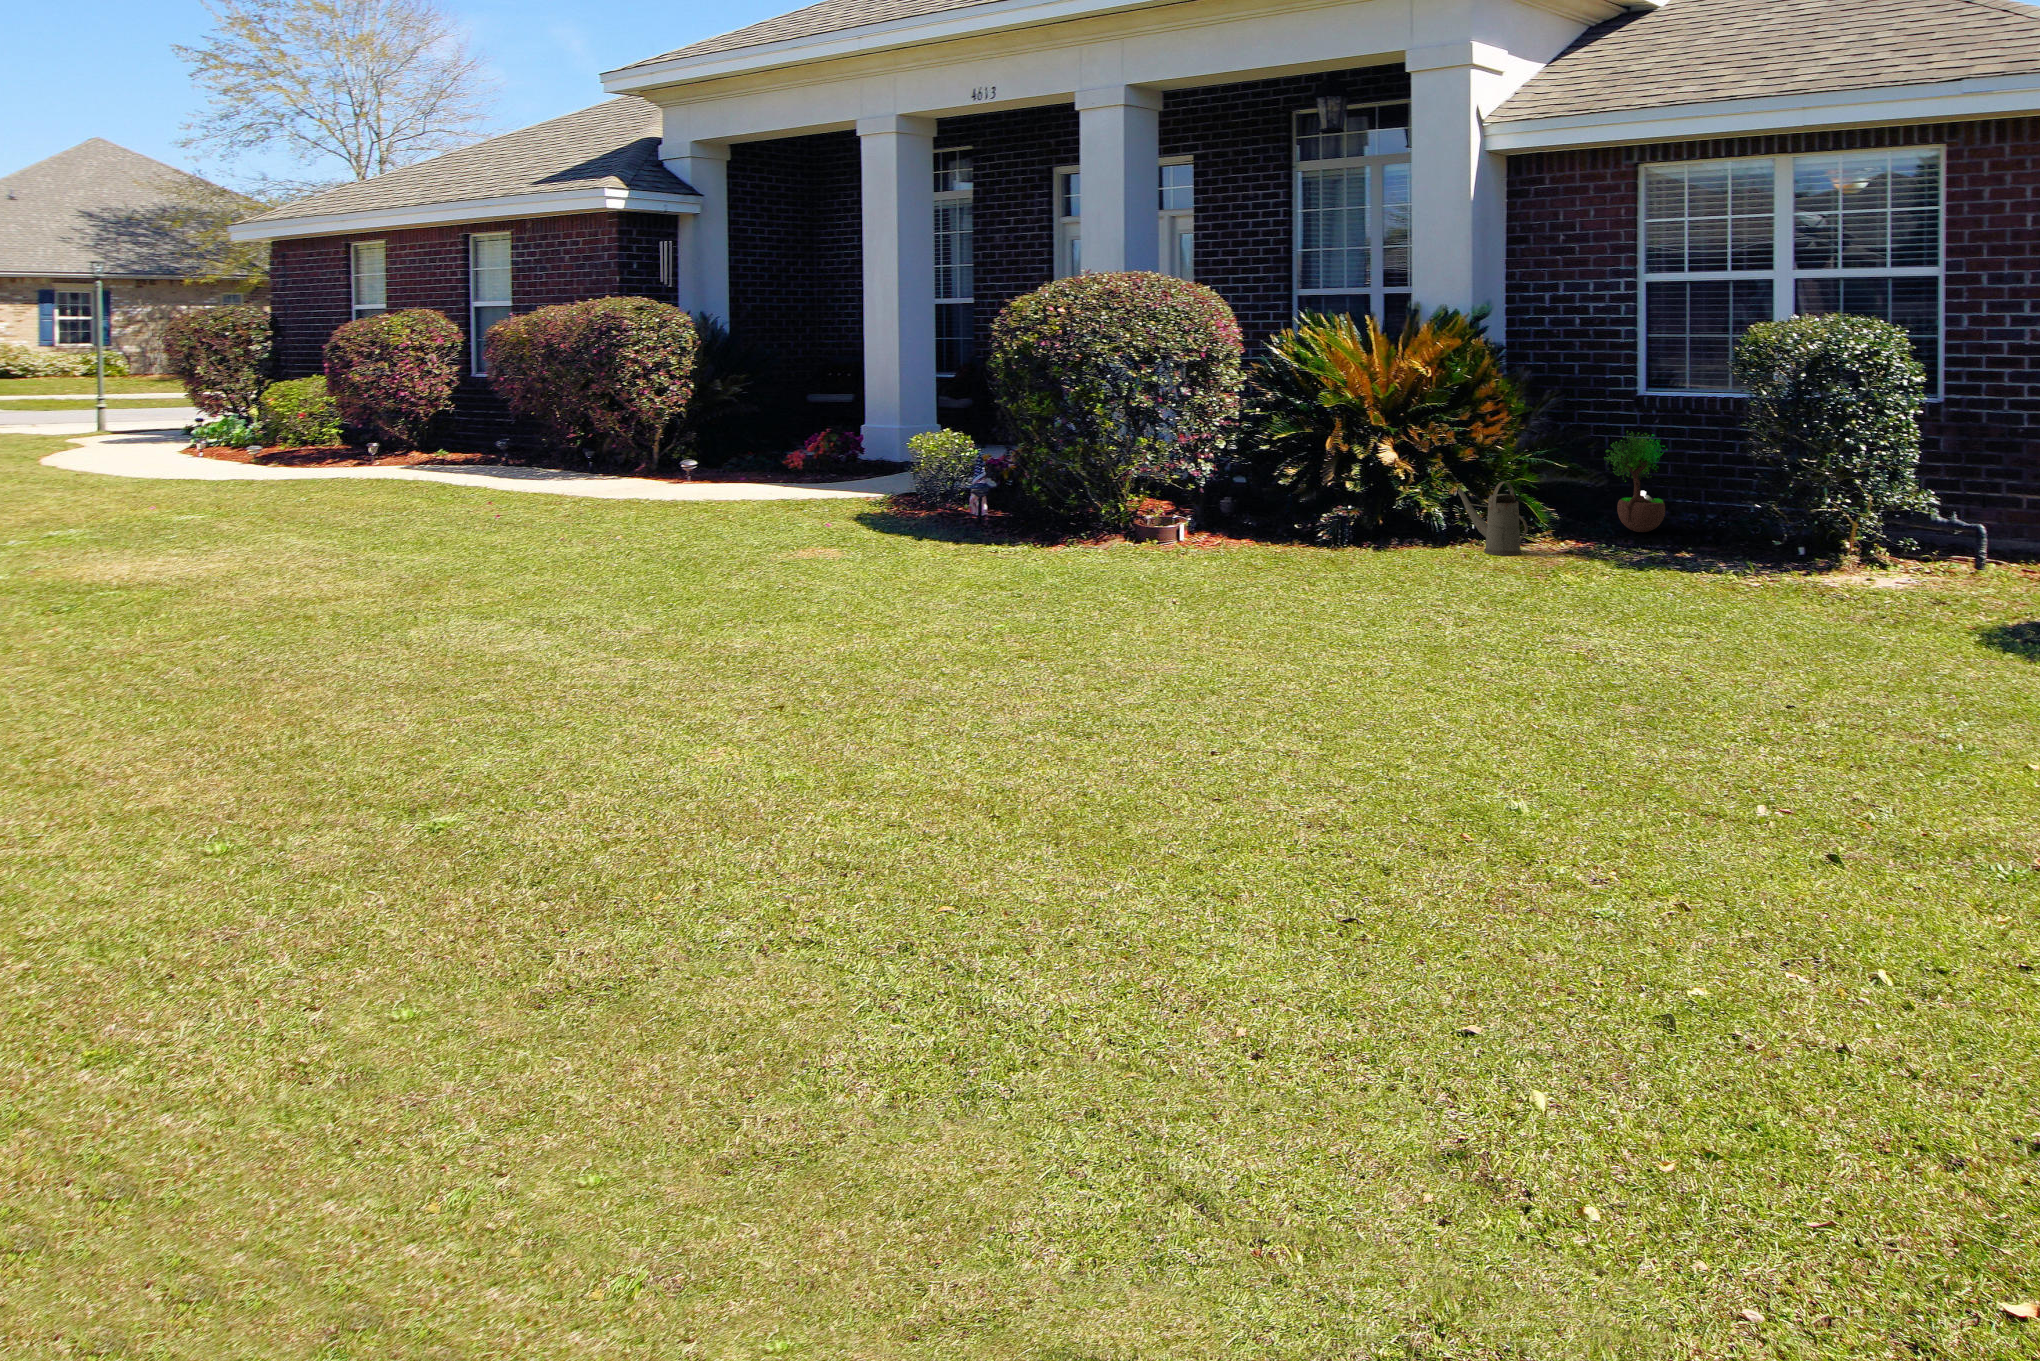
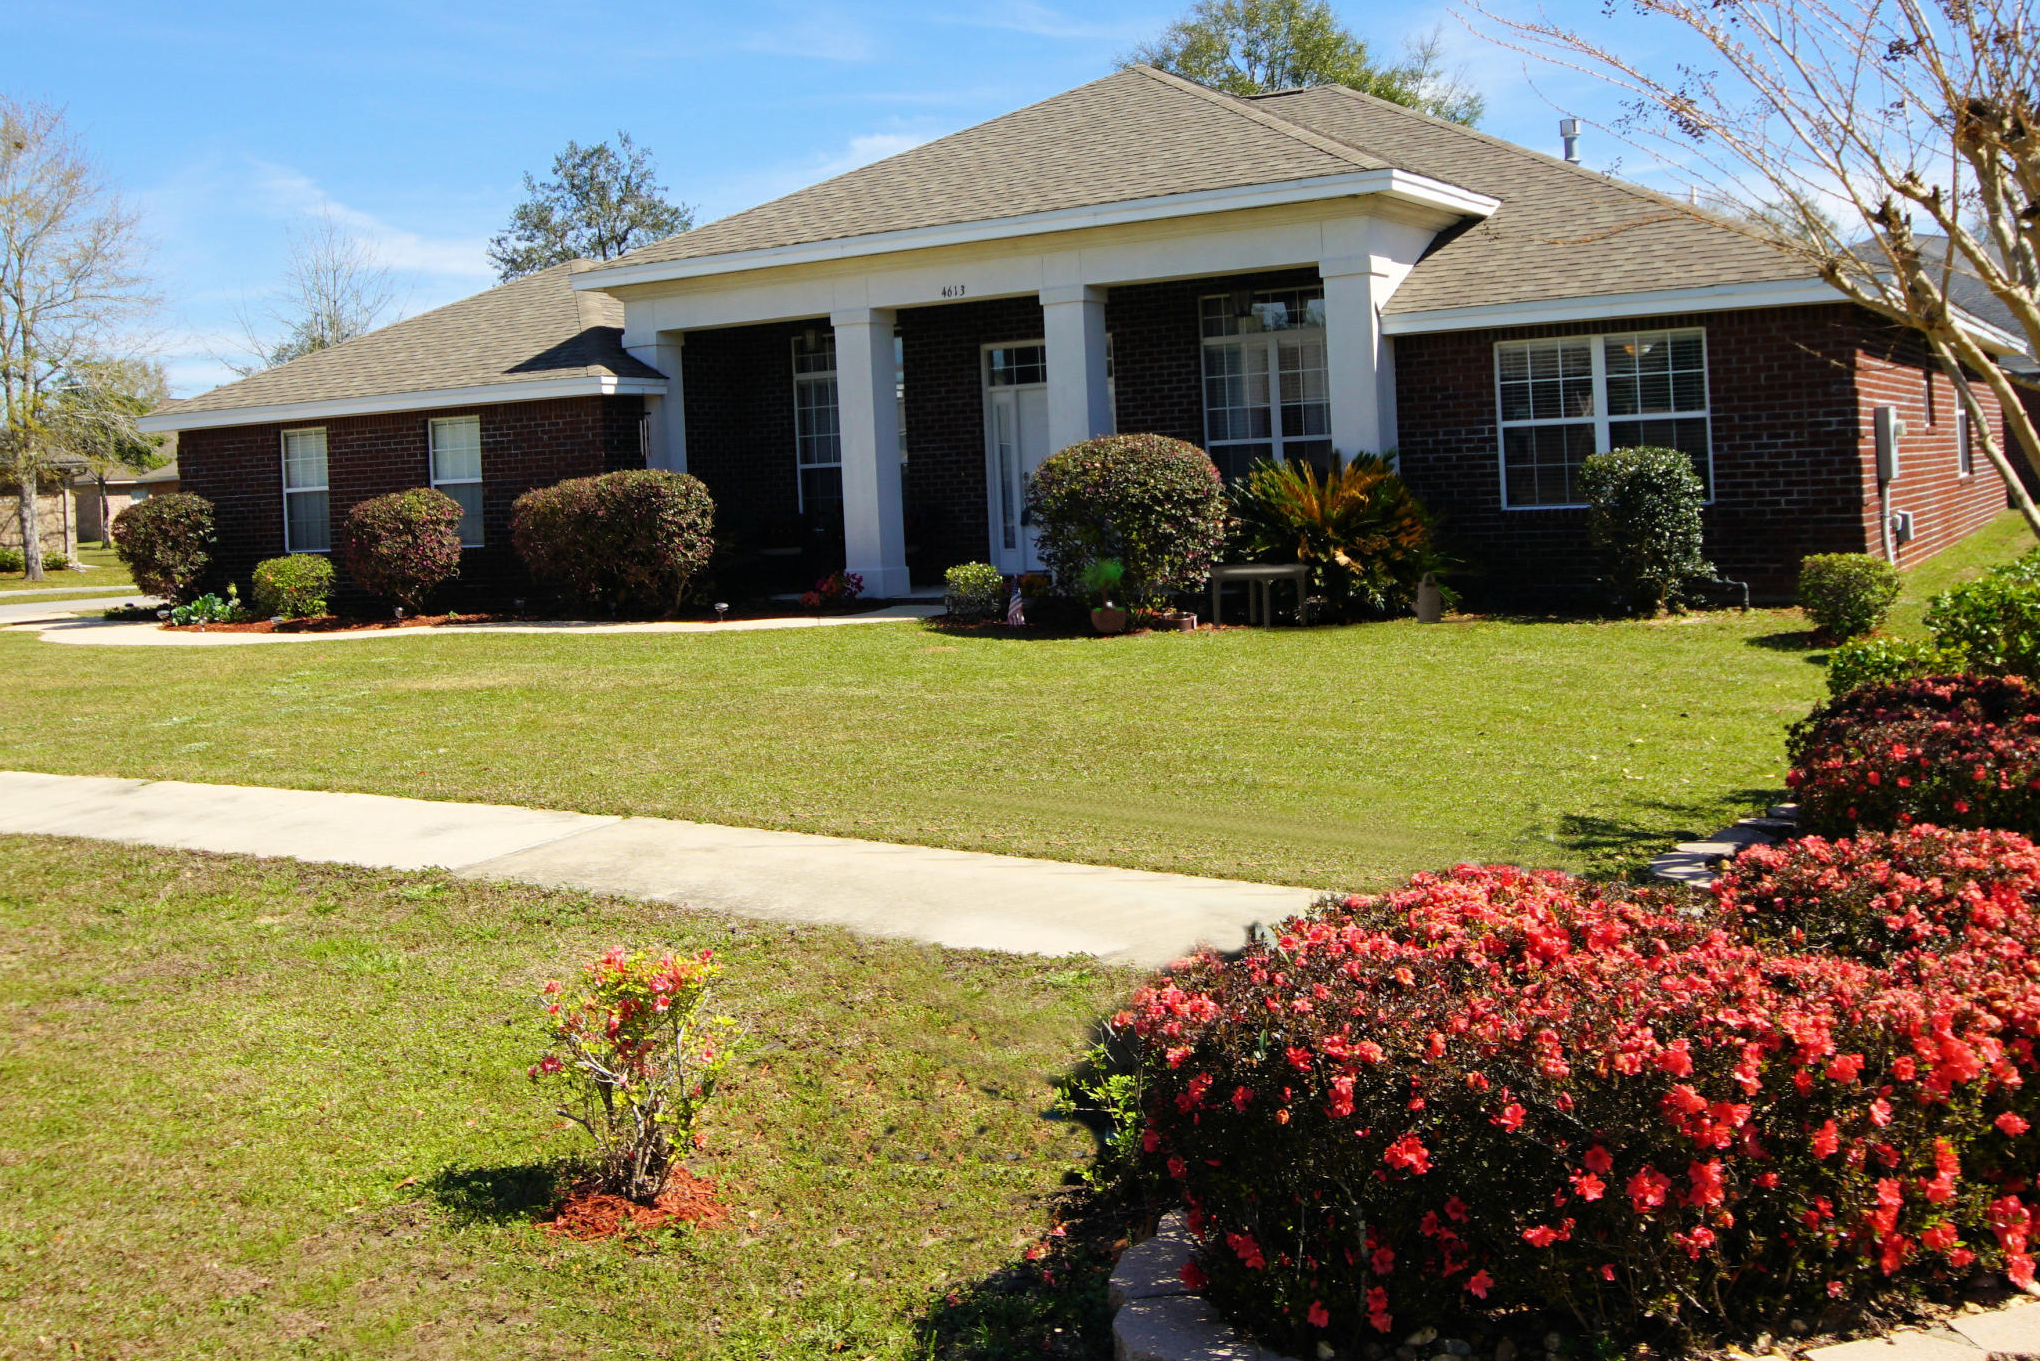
potted tree: present [1604,431,1667,532] -> present [1084,561,1126,634]
round table: none [1195,455,1337,555] -> present [1209,564,1309,632]

